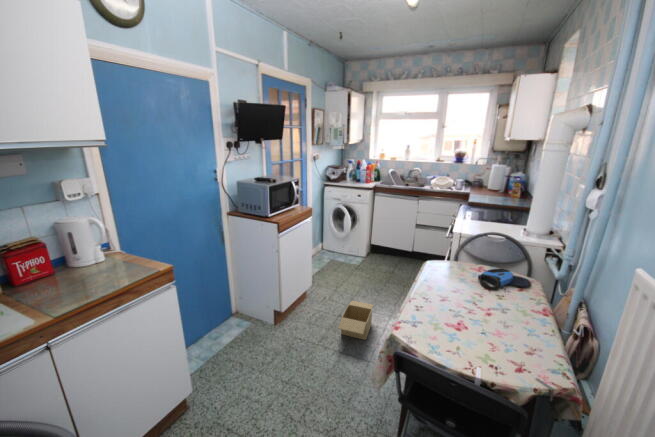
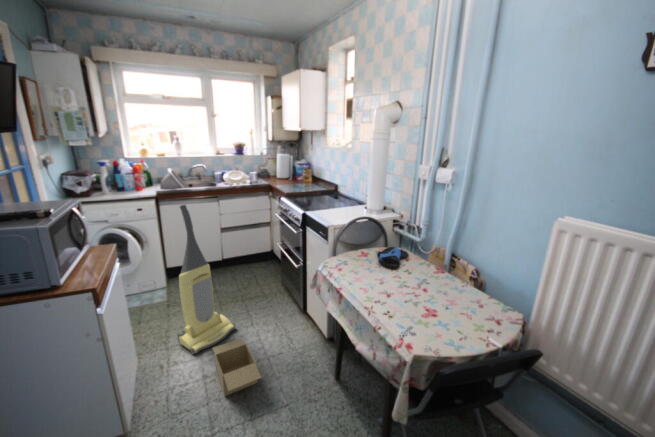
vacuum cleaner: none [344,193,384,303] -> present [177,205,235,354]

